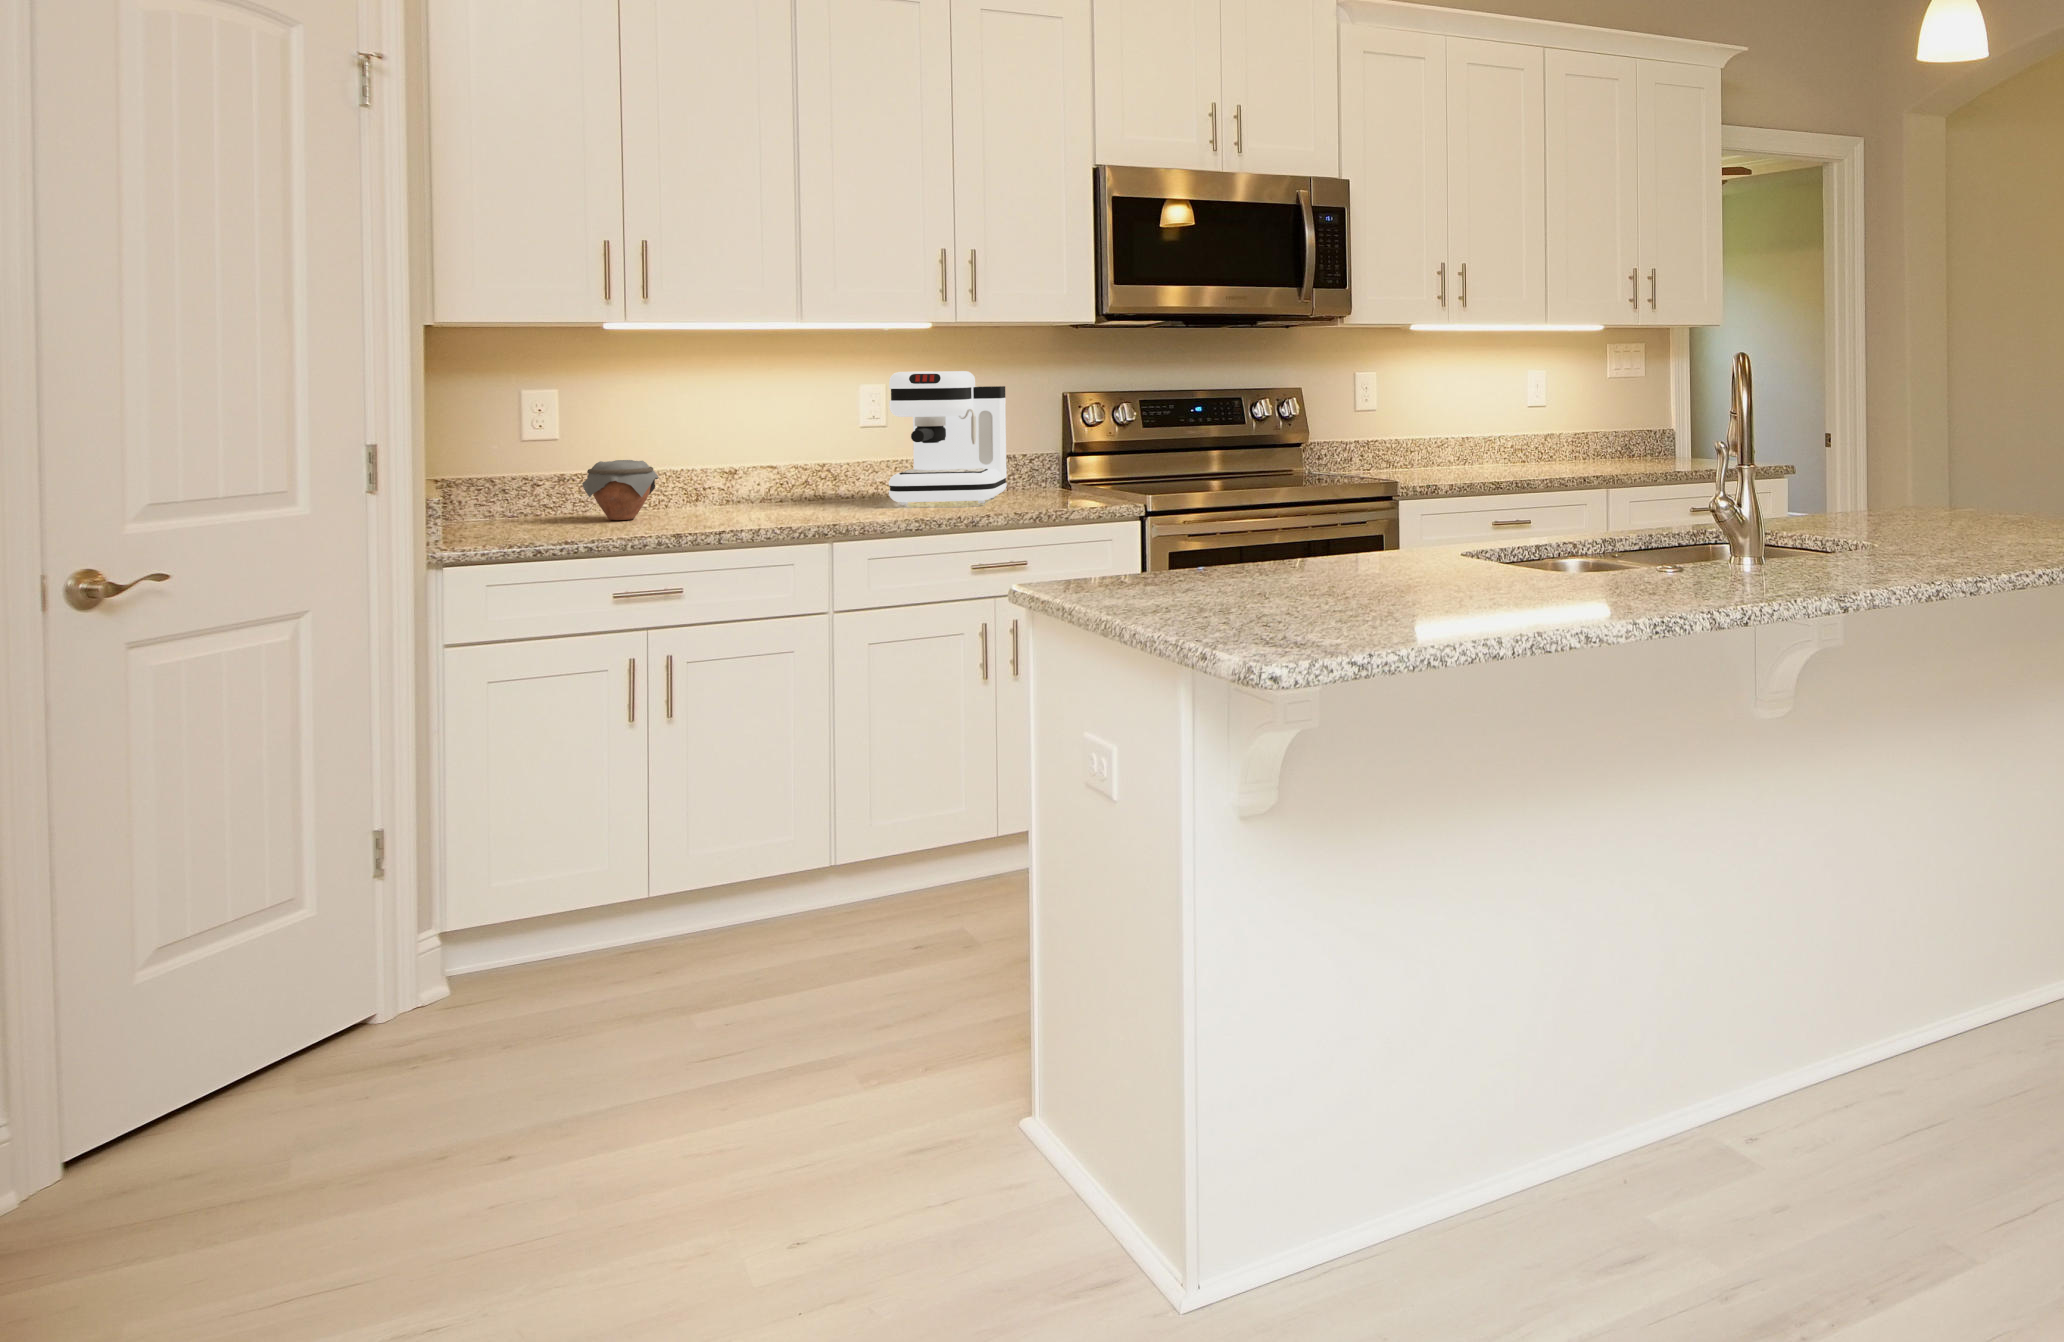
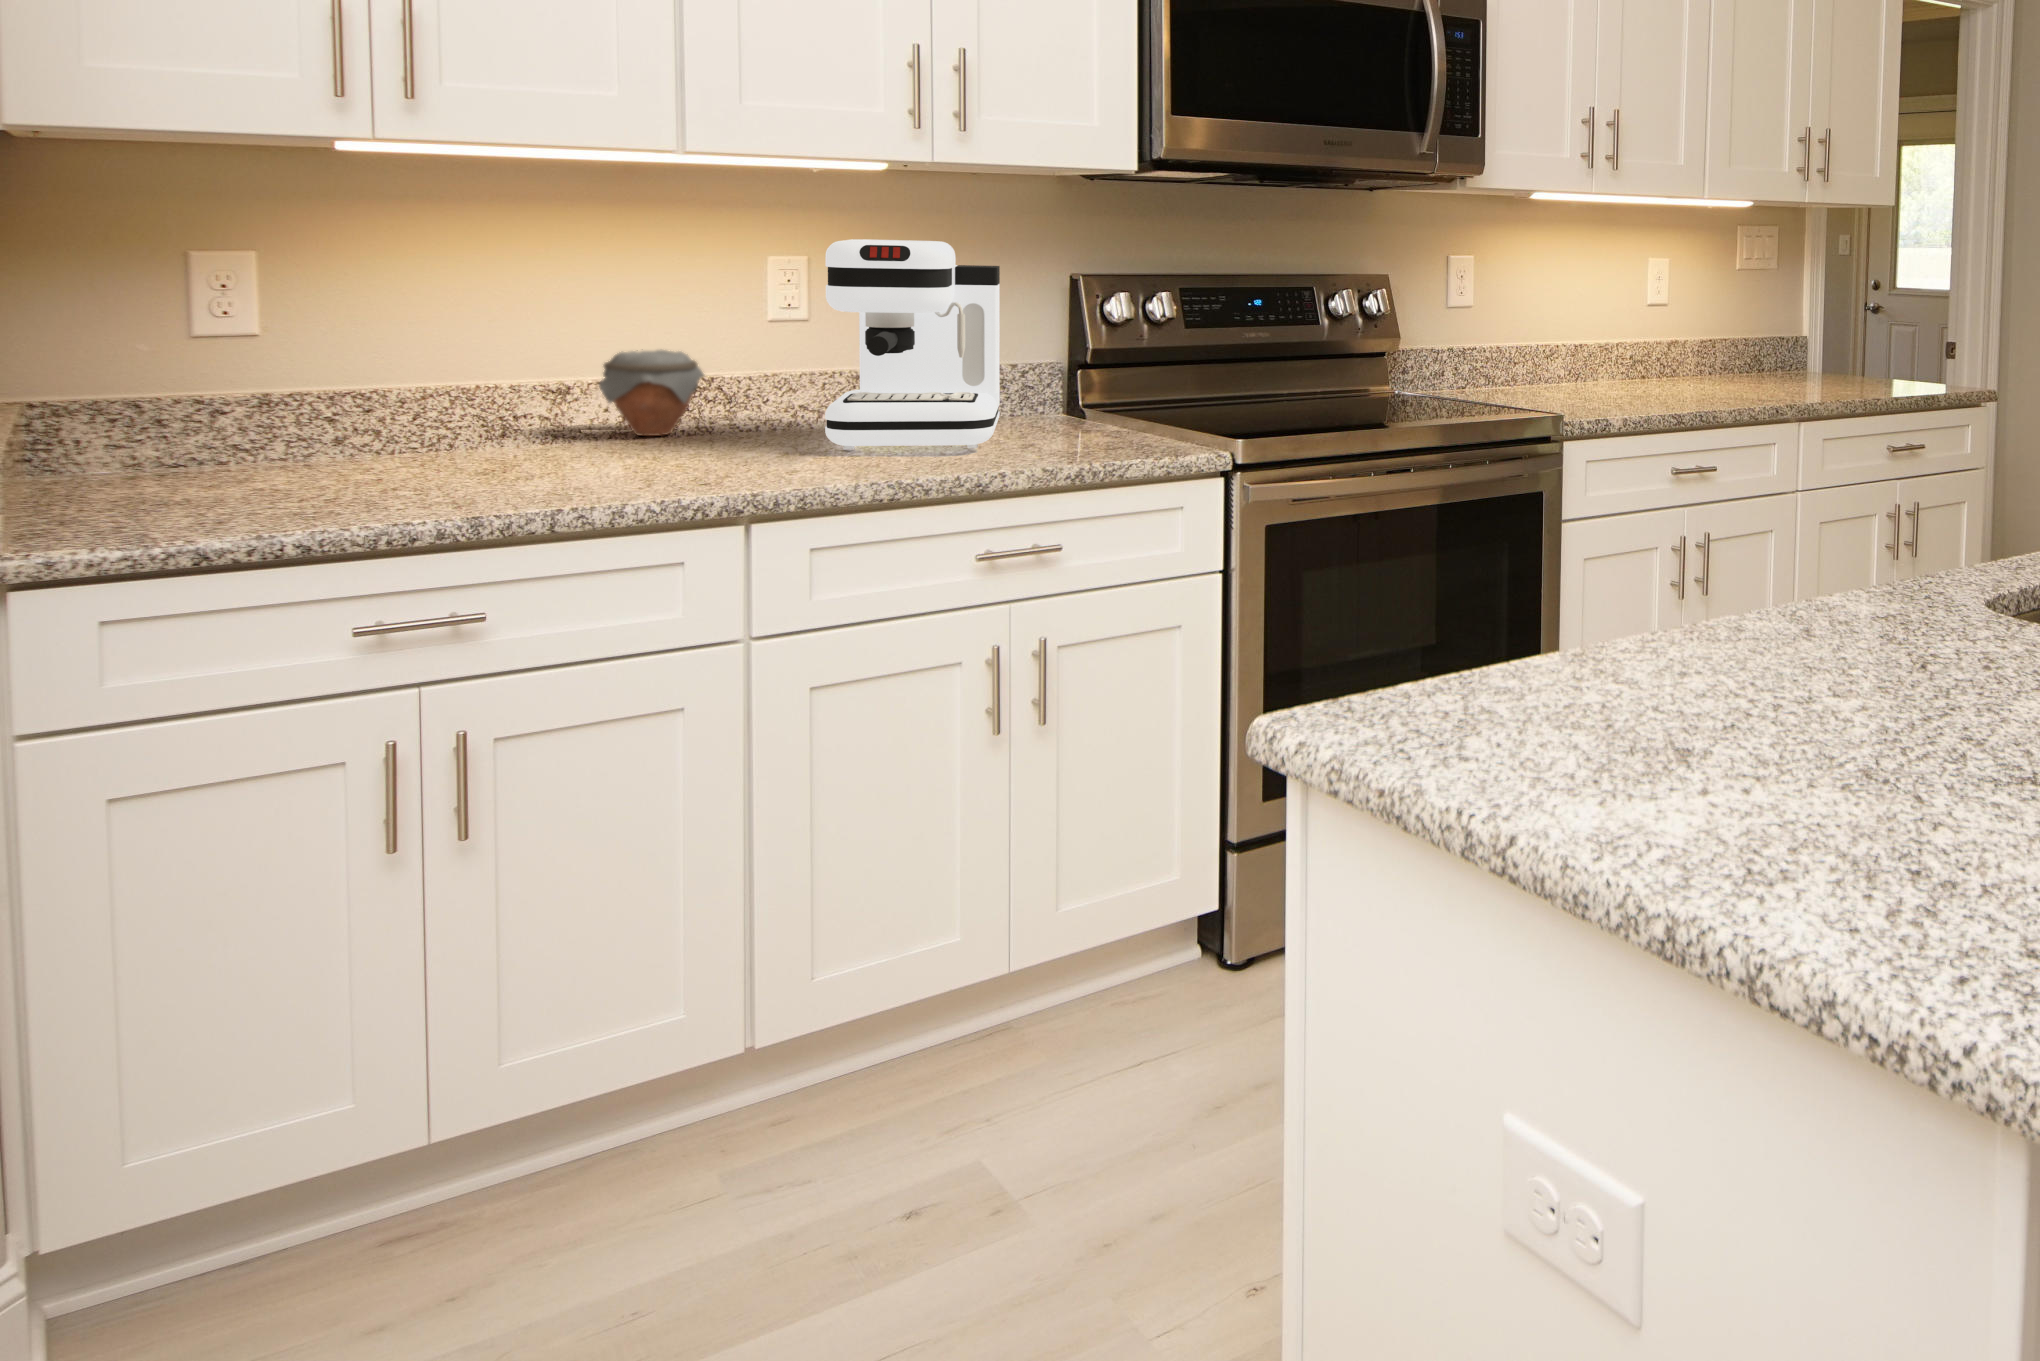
jar: present [582,460,659,520] -> present [599,350,704,436]

